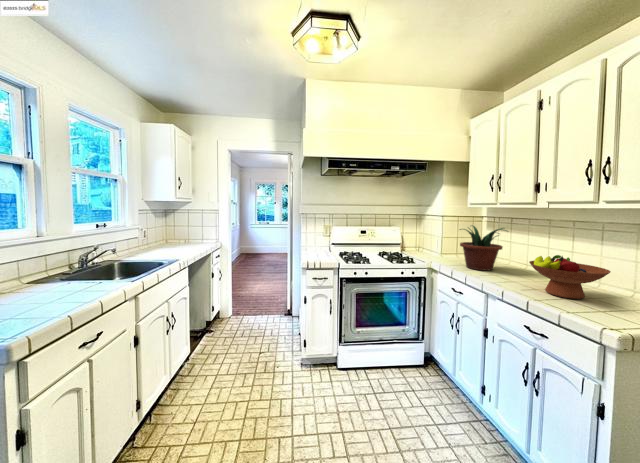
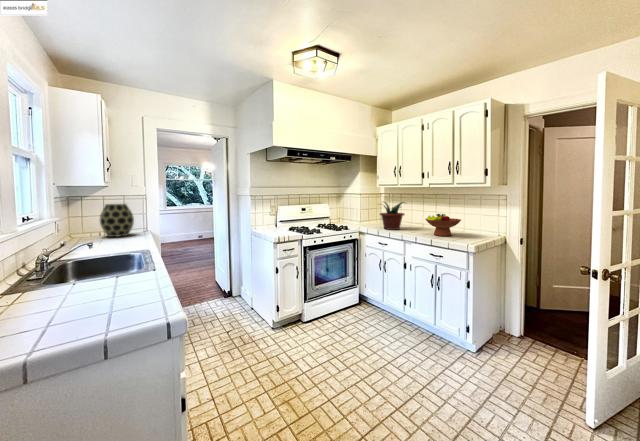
vase: none [167,214,195,244] -> present [100,204,134,237]

